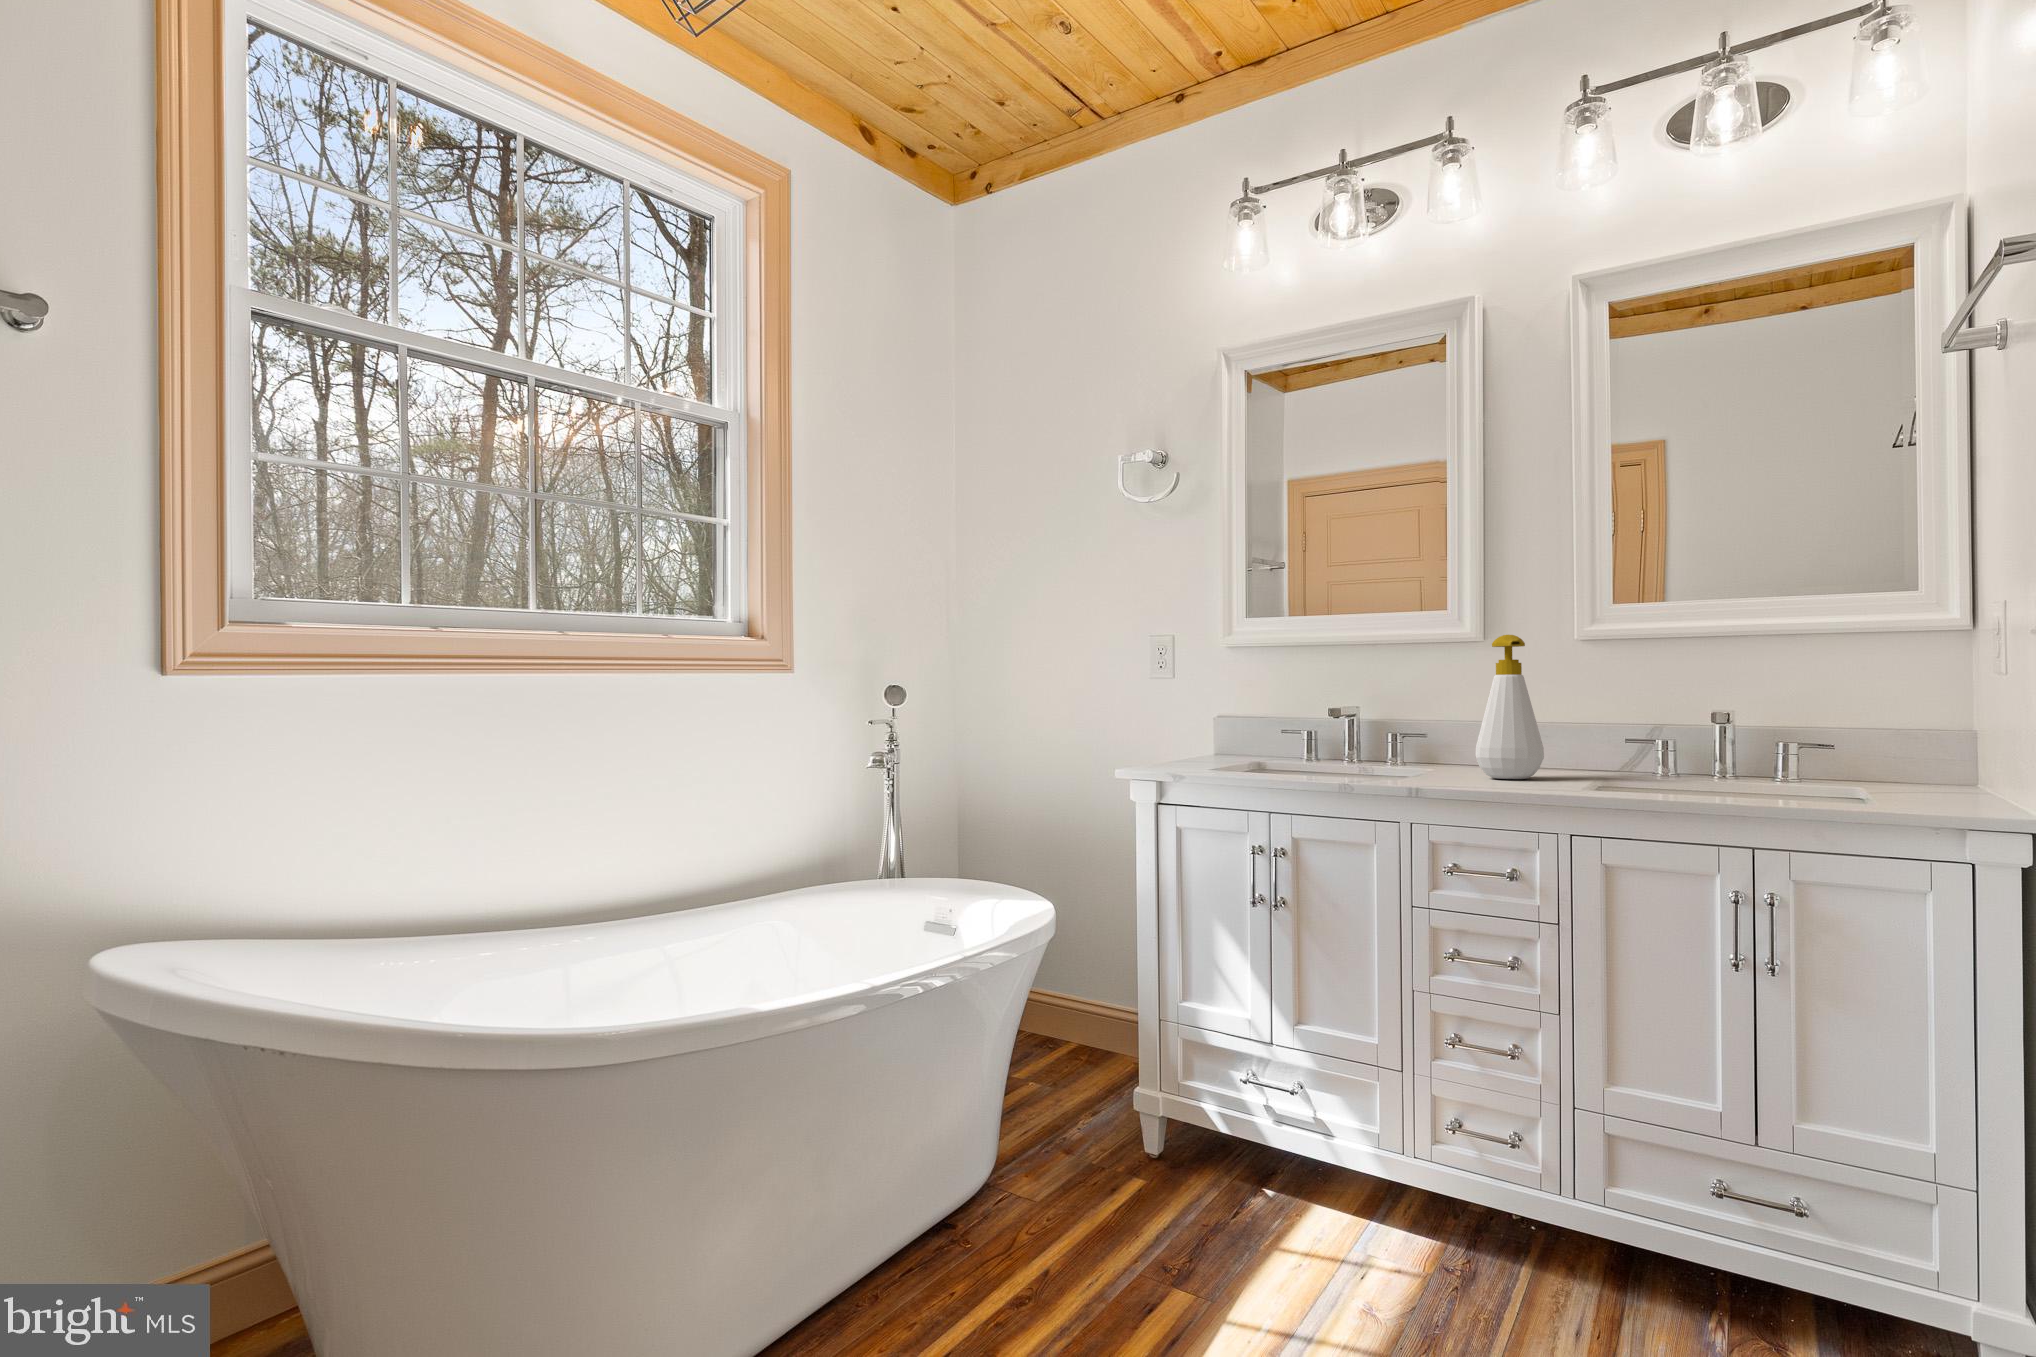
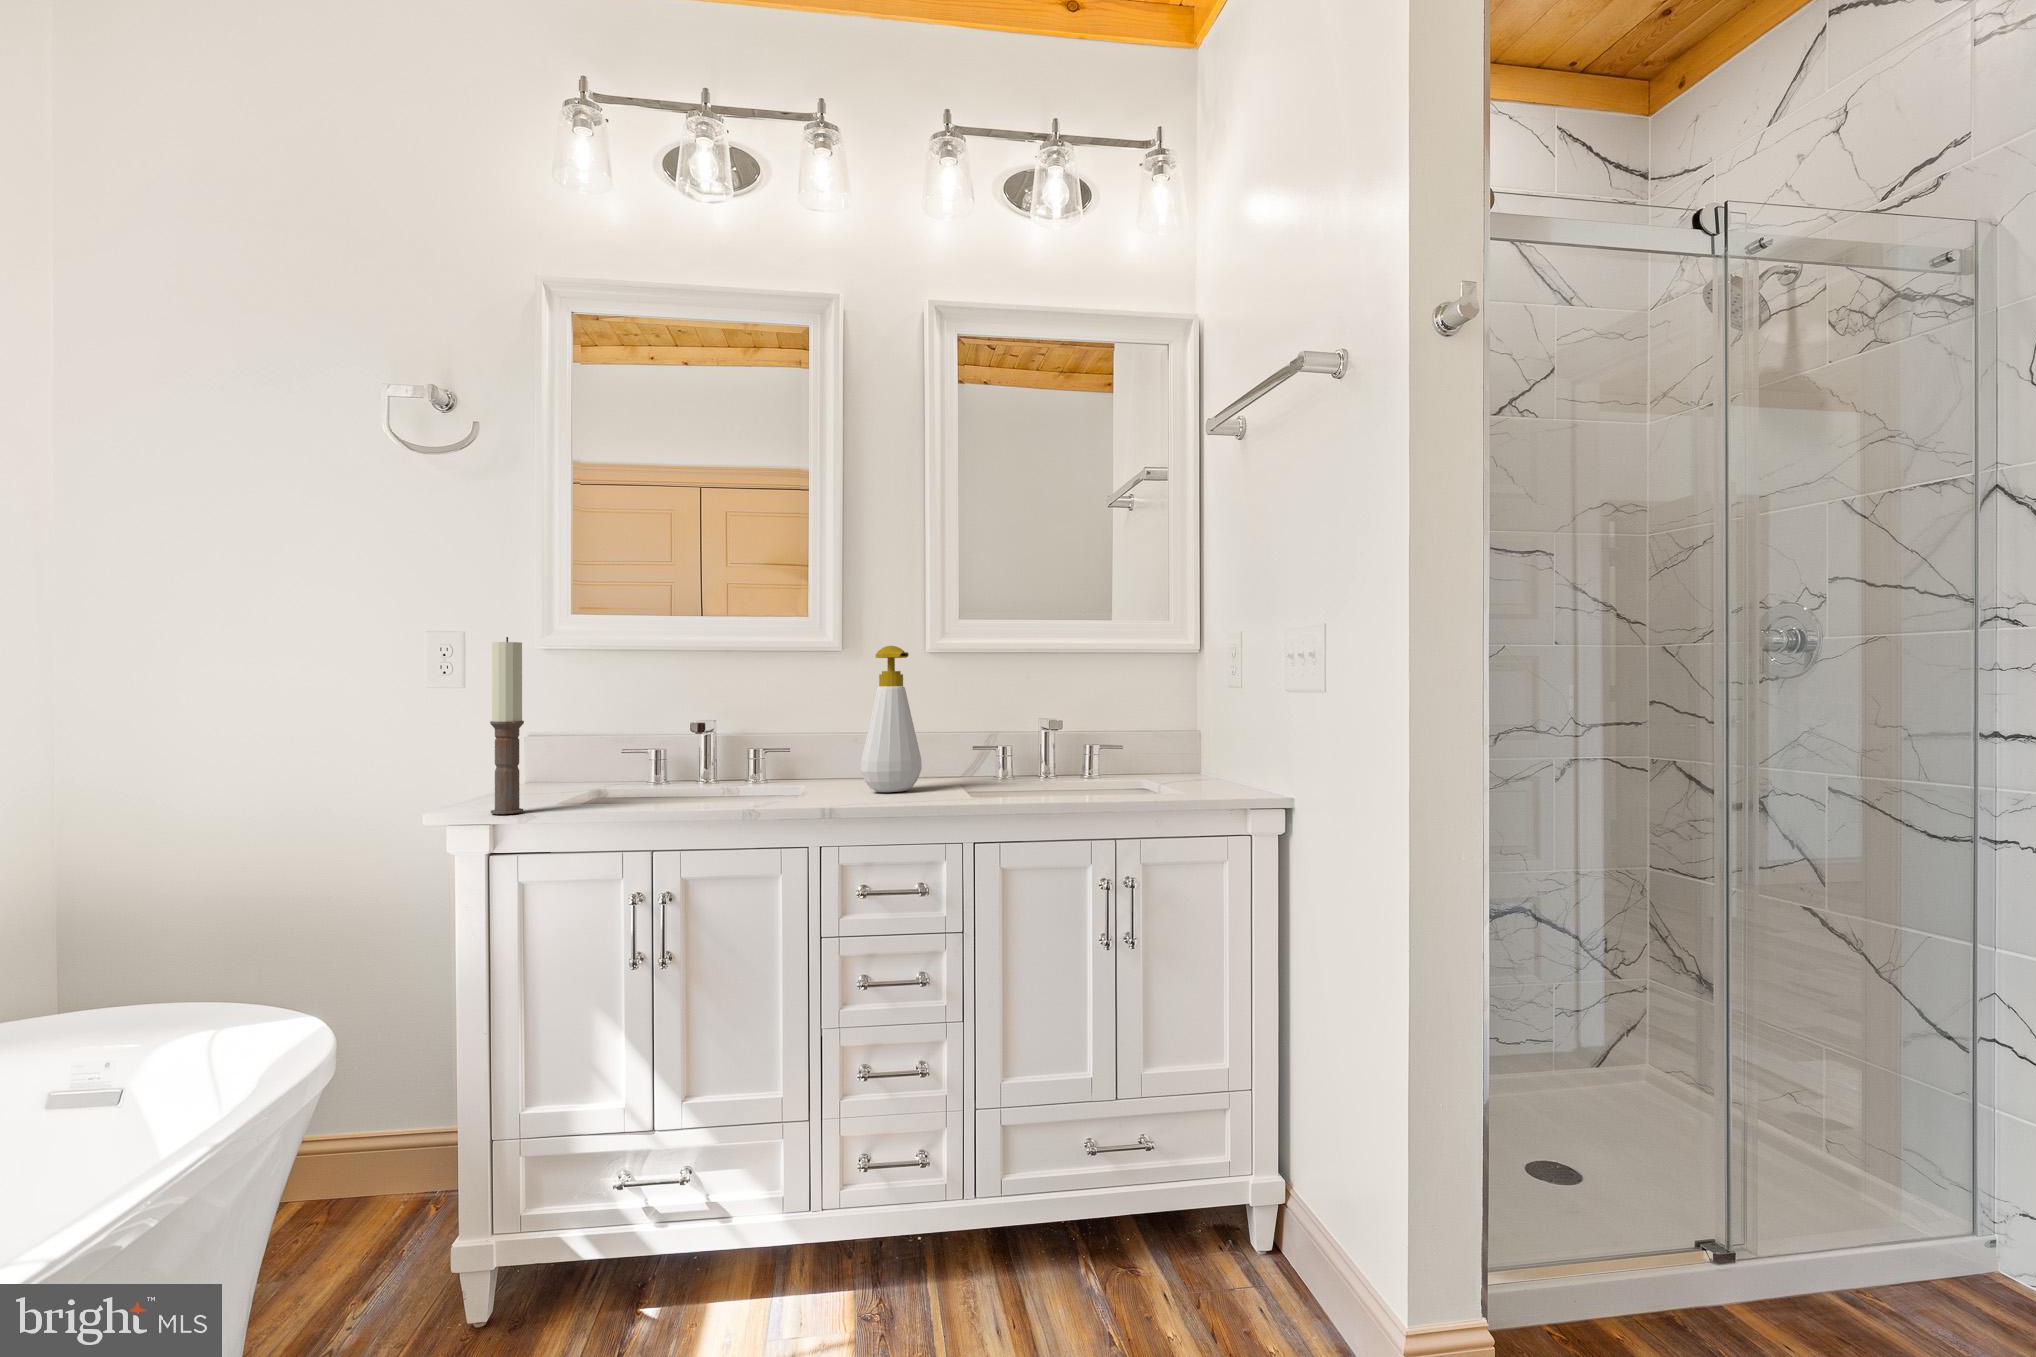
candle: none [1158,638,1181,773] -> present [490,637,524,814]

